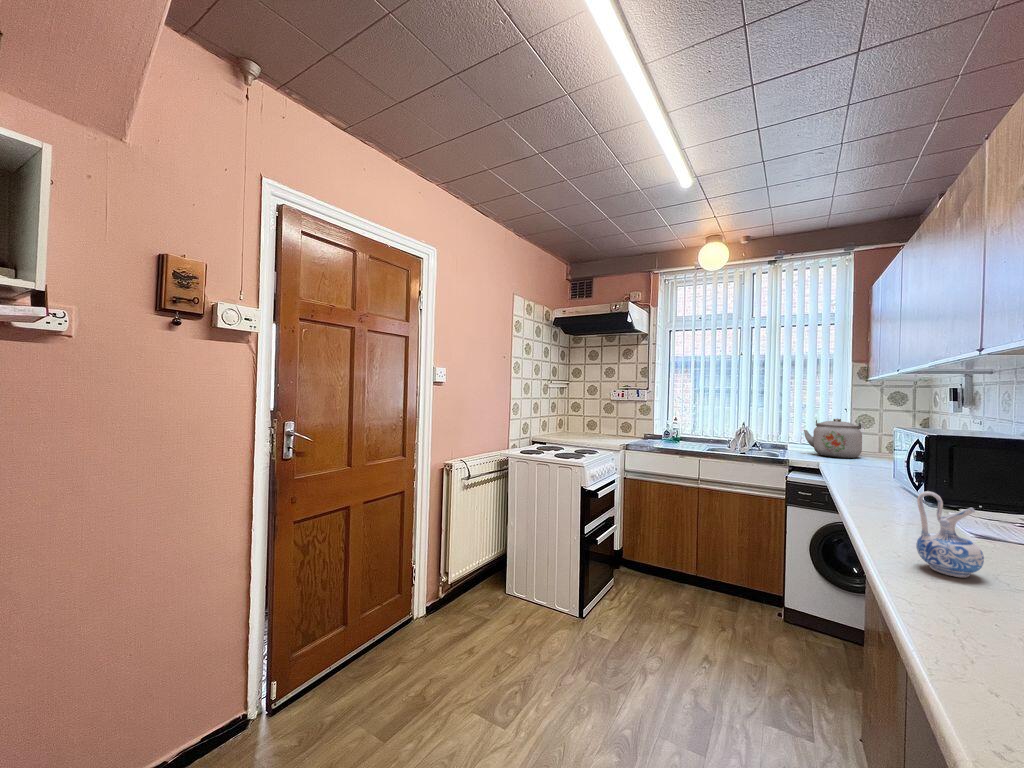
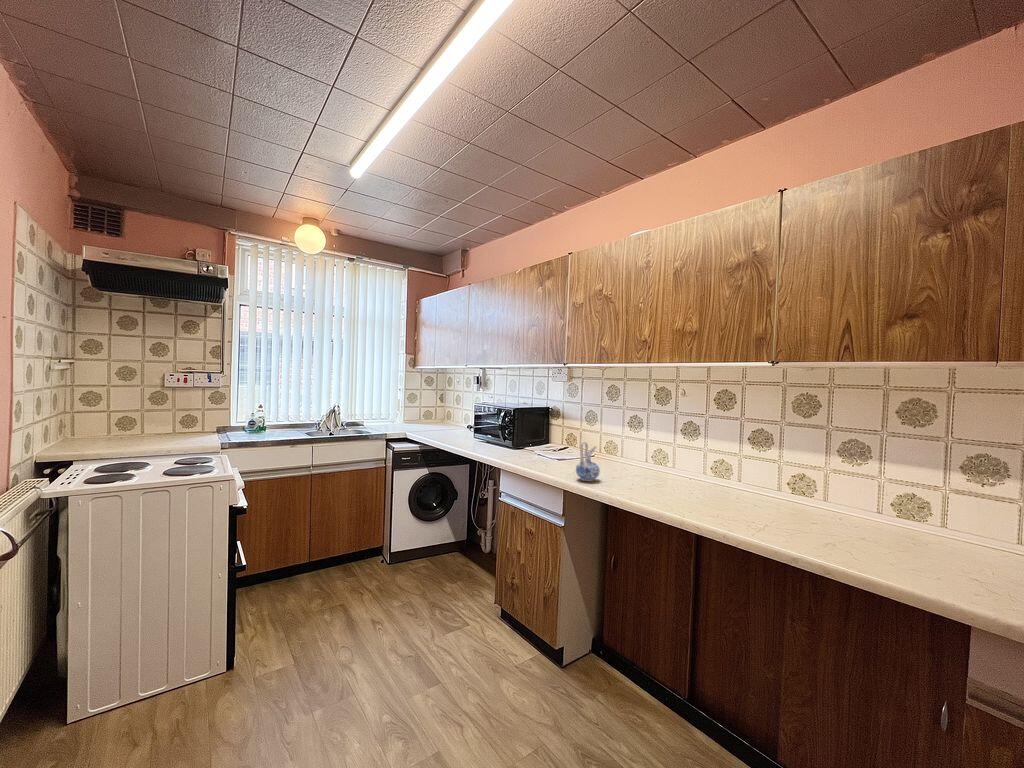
kettle: present [804,418,862,458] -> none [382,398,419,428]

